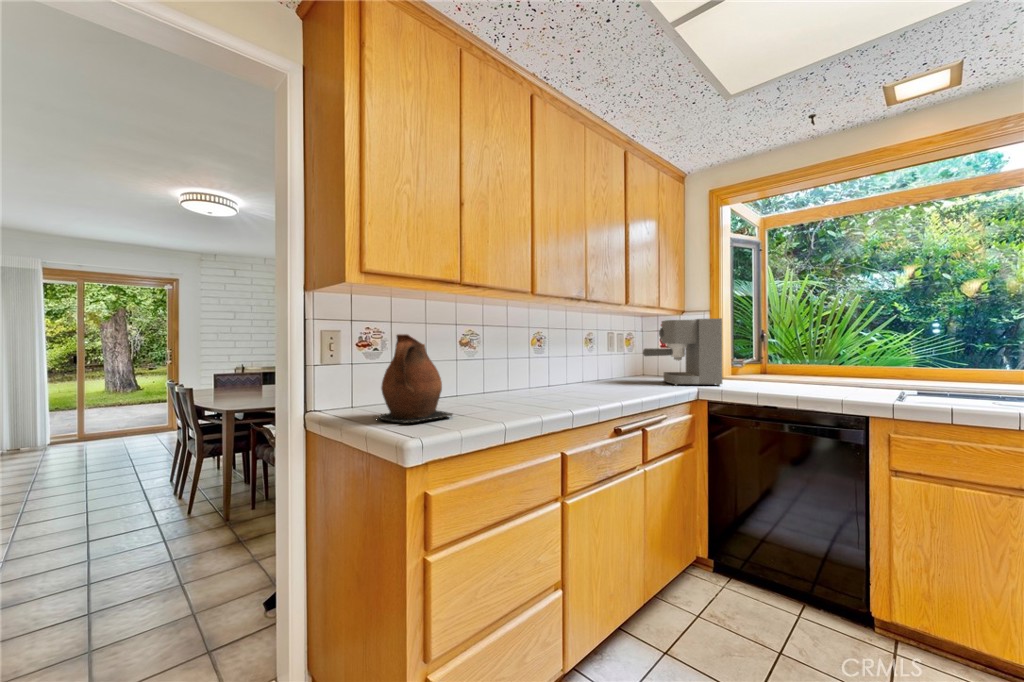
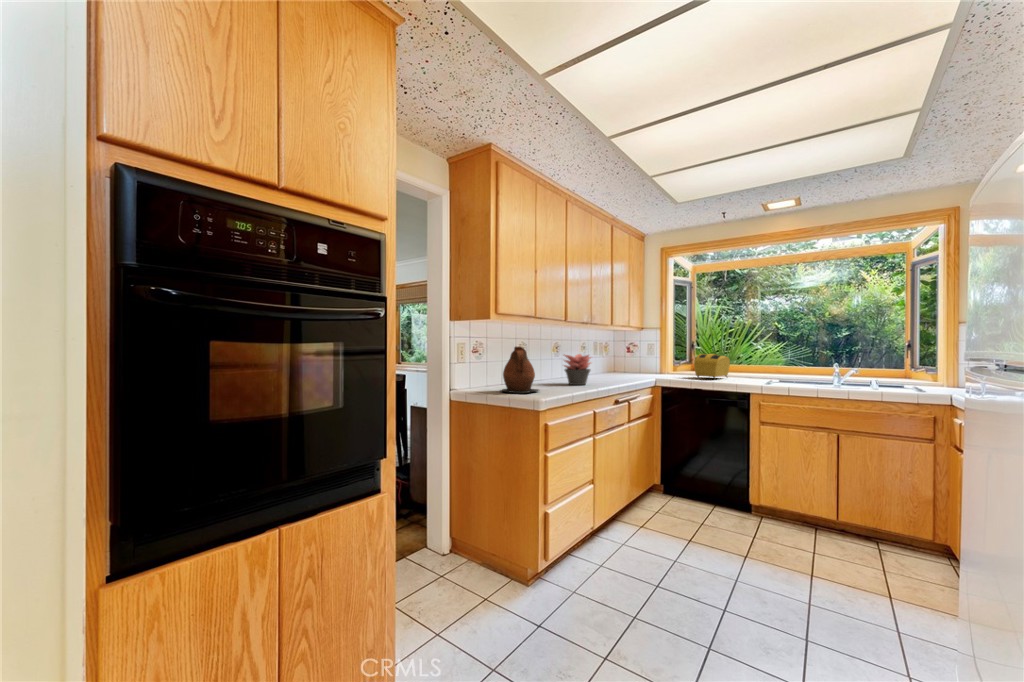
coffee maker: present [643,318,722,386] -> none [621,335,670,377]
toaster: none [763,348,826,391] -> present [694,354,730,379]
succulent plant: none [524,349,576,402] -> present [564,354,591,385]

